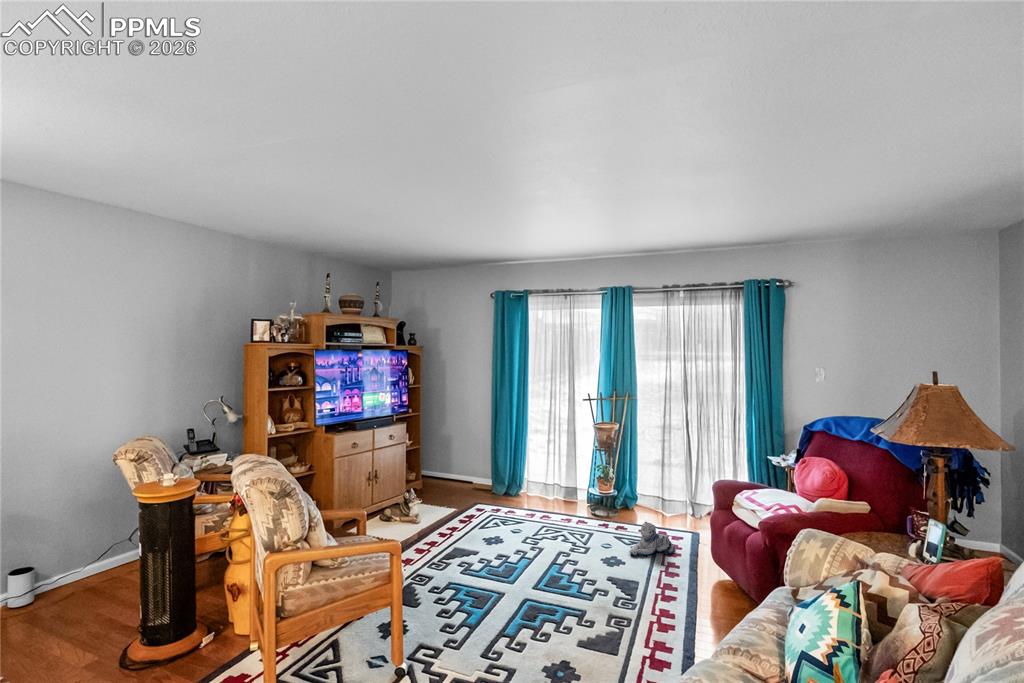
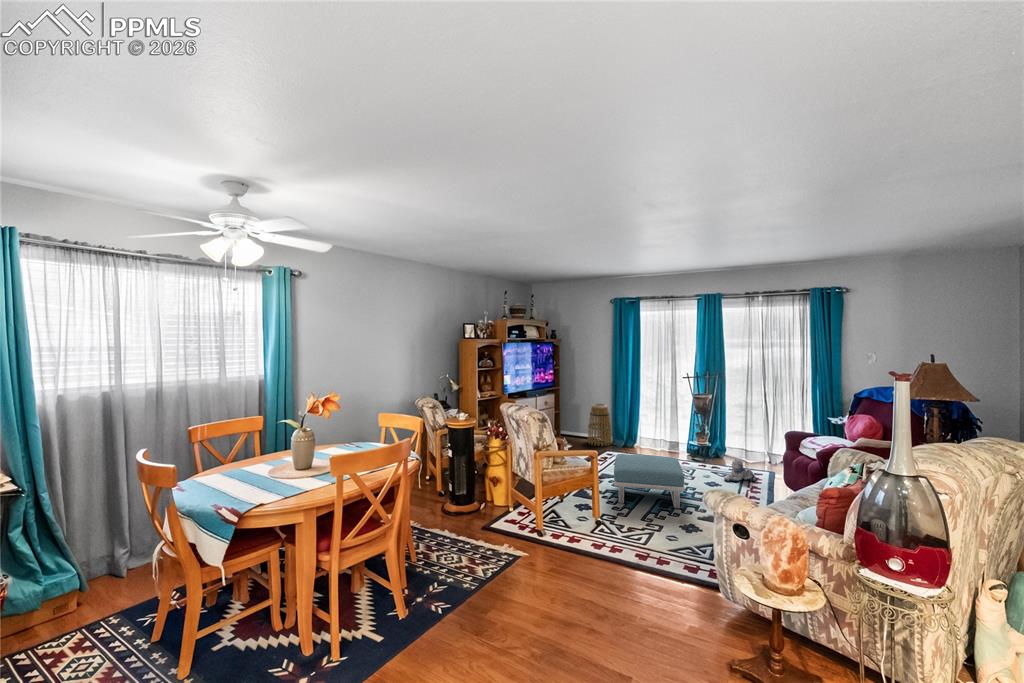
basket: none [457,435,490,496] -> present [588,404,612,446]
footstool: none [449,524,561,624] -> present [614,454,685,509]

